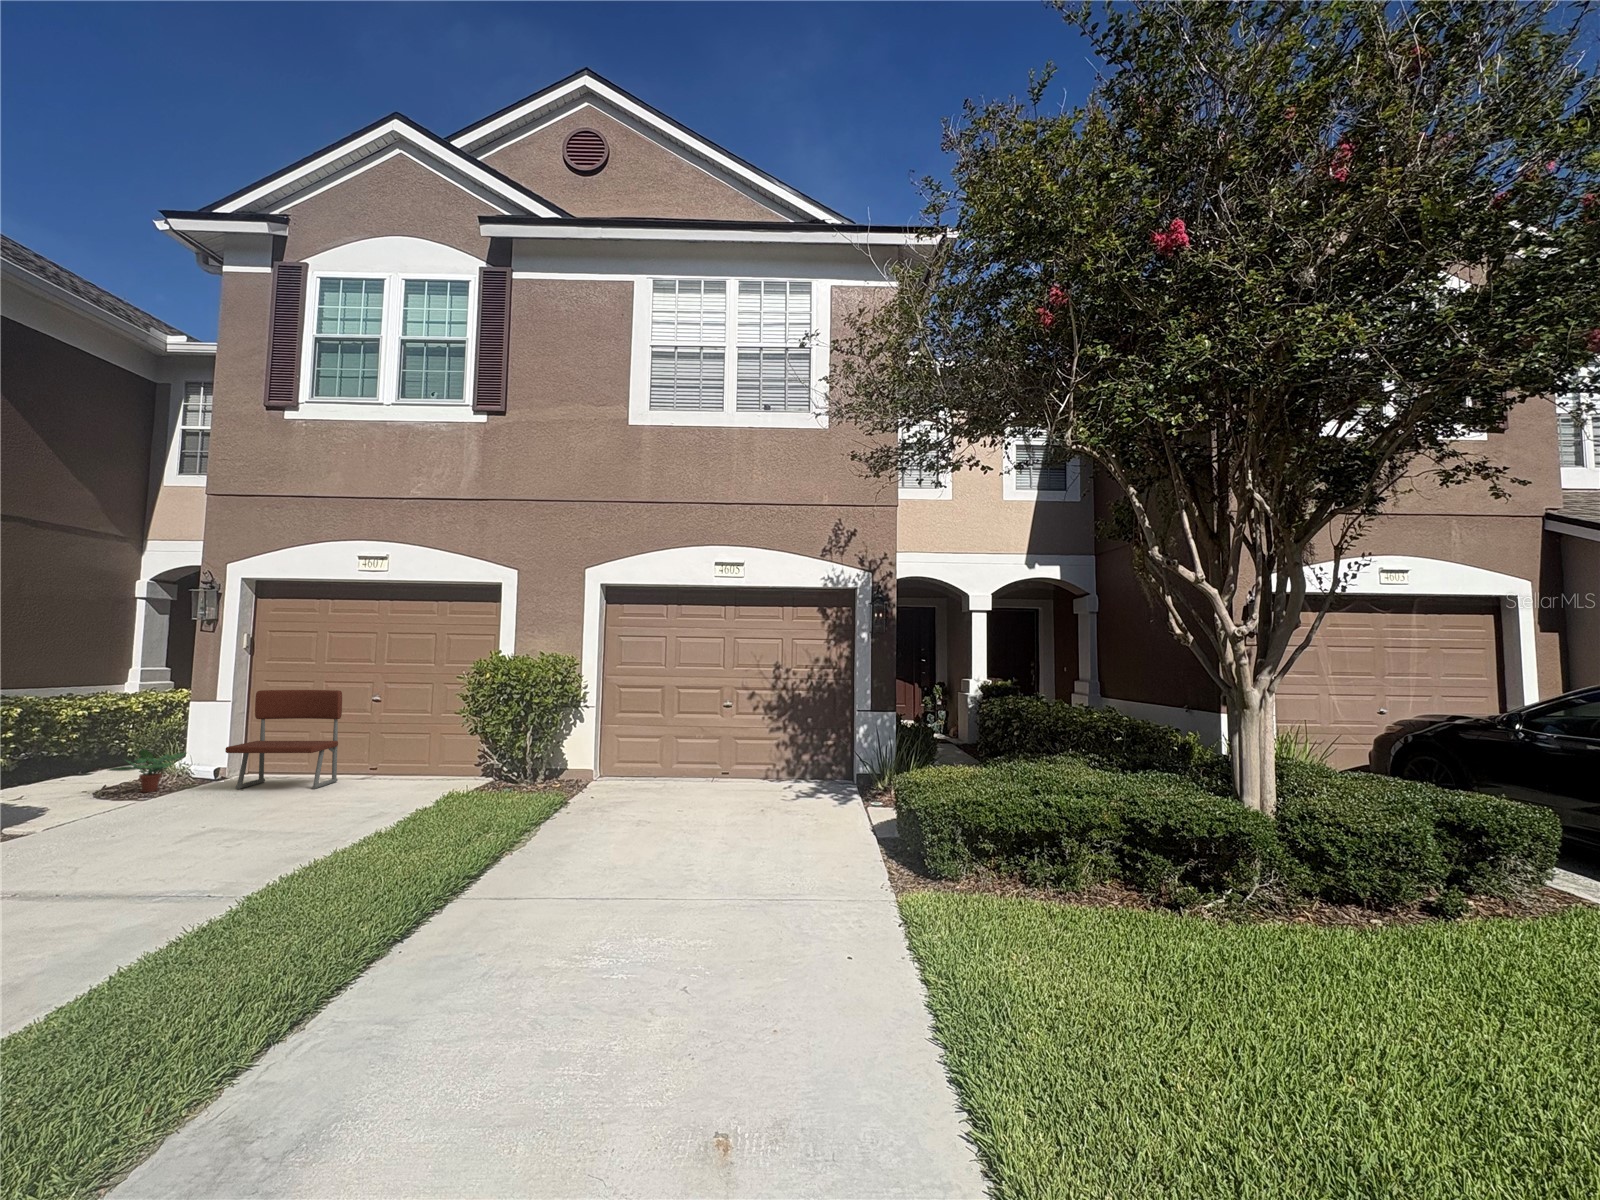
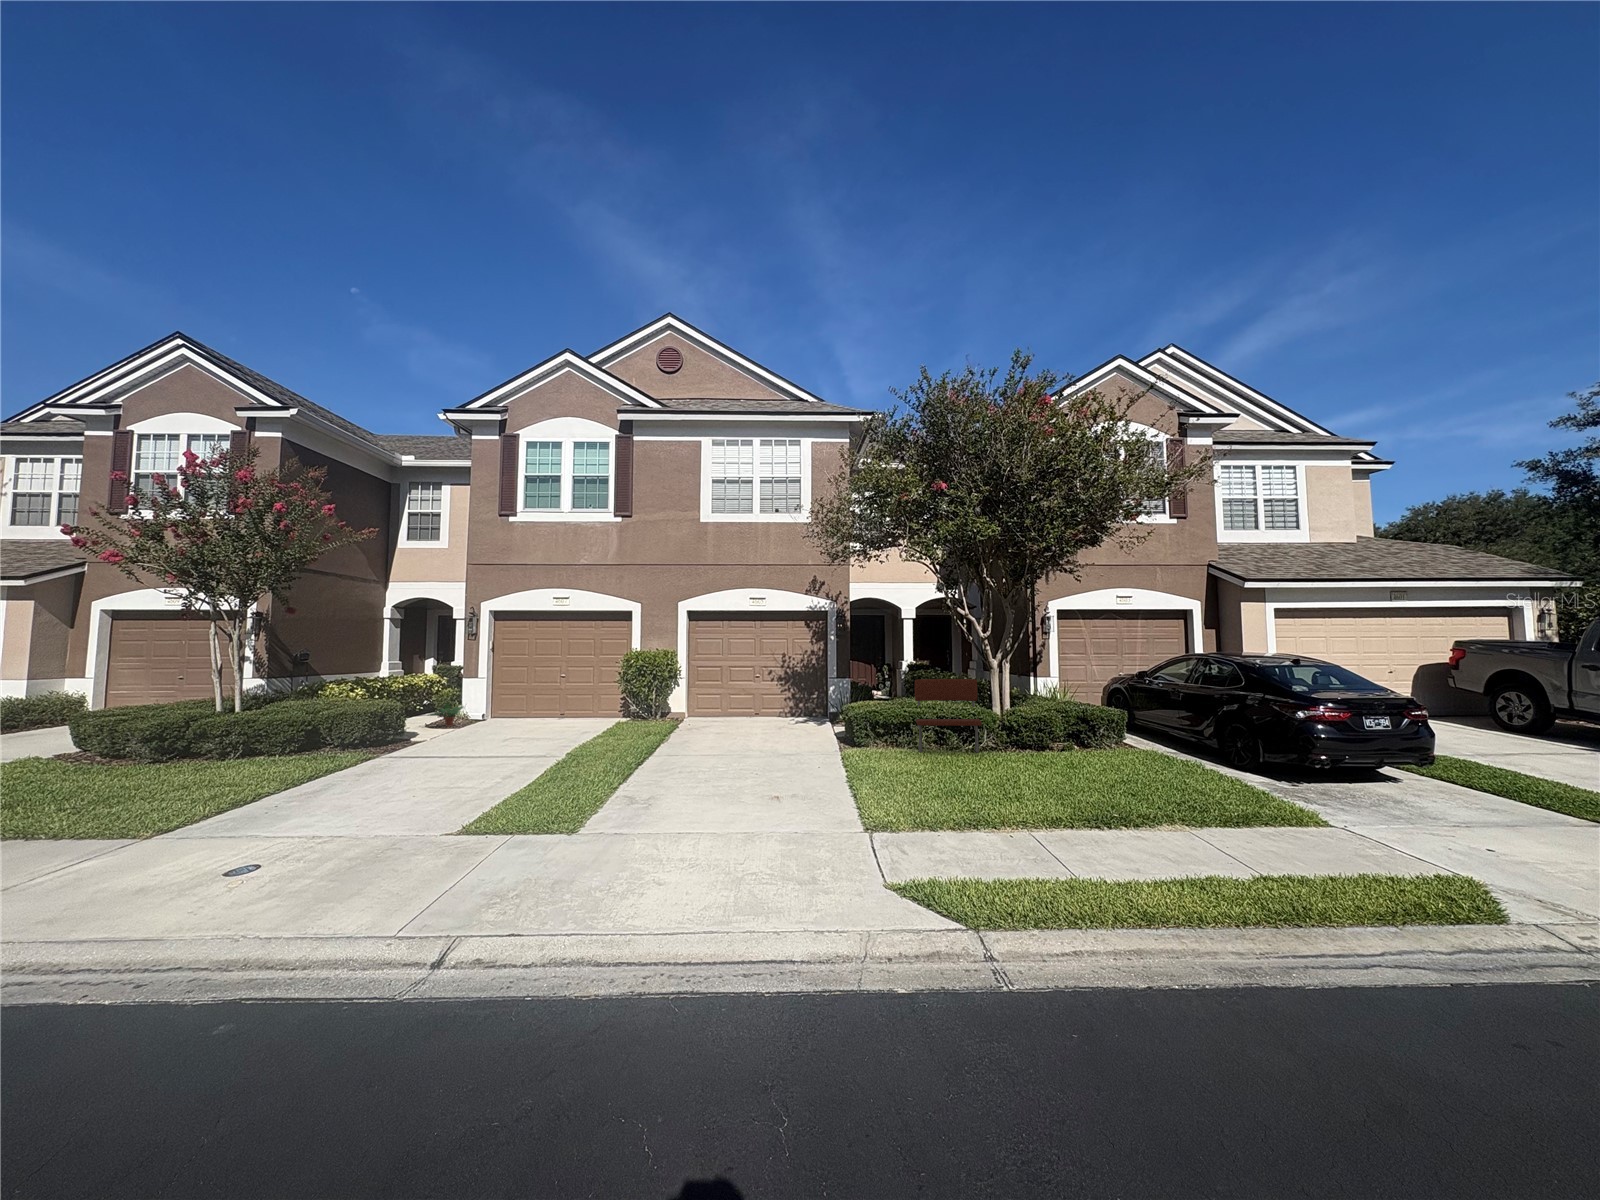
bench: present [225,690,342,789] -> present [915,679,982,753]

